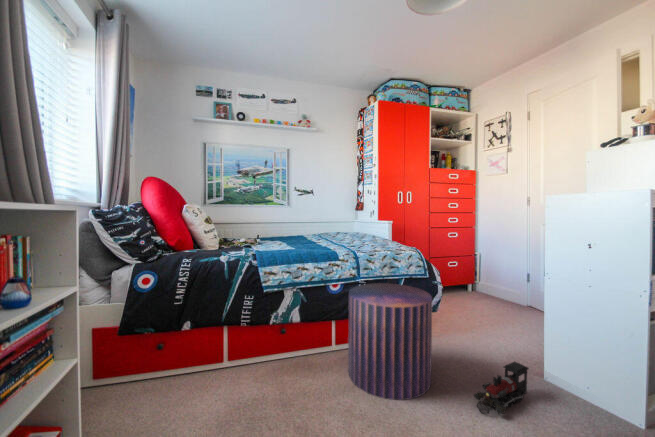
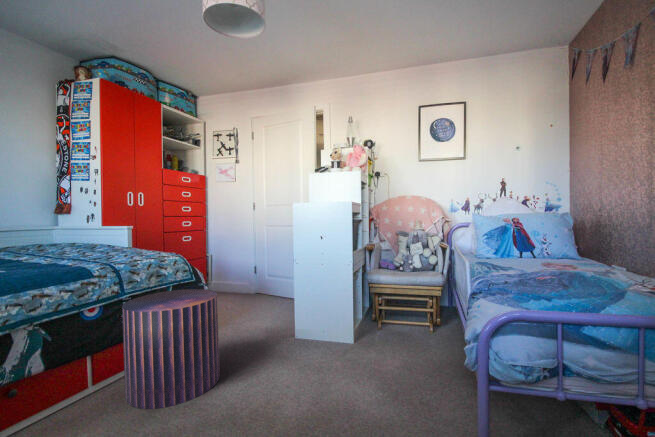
toy train: present [474,362,529,414] -> none [256,326,285,370]

